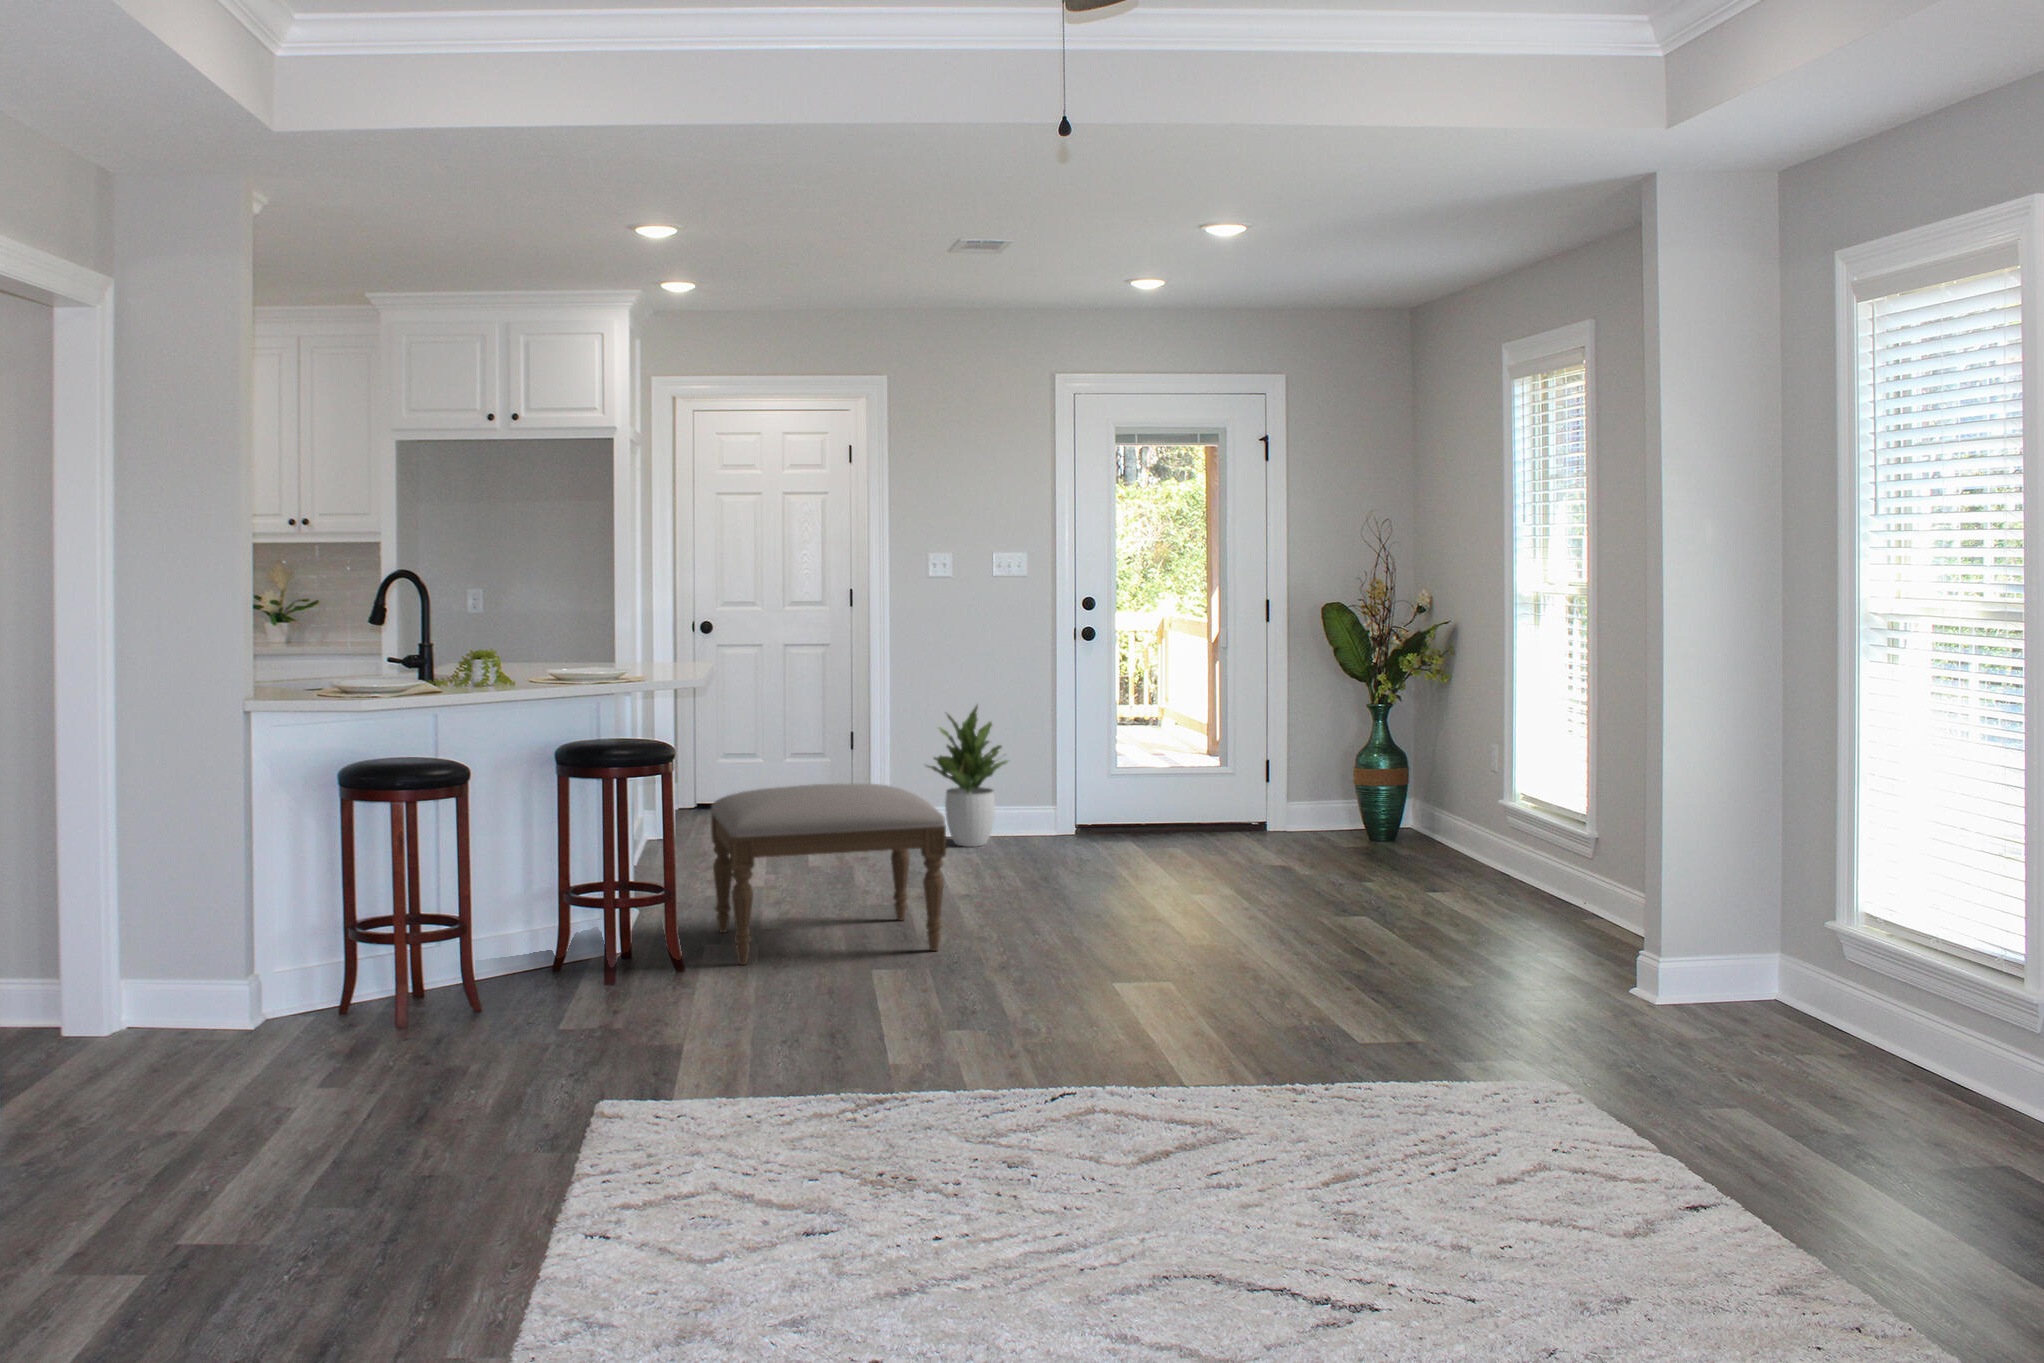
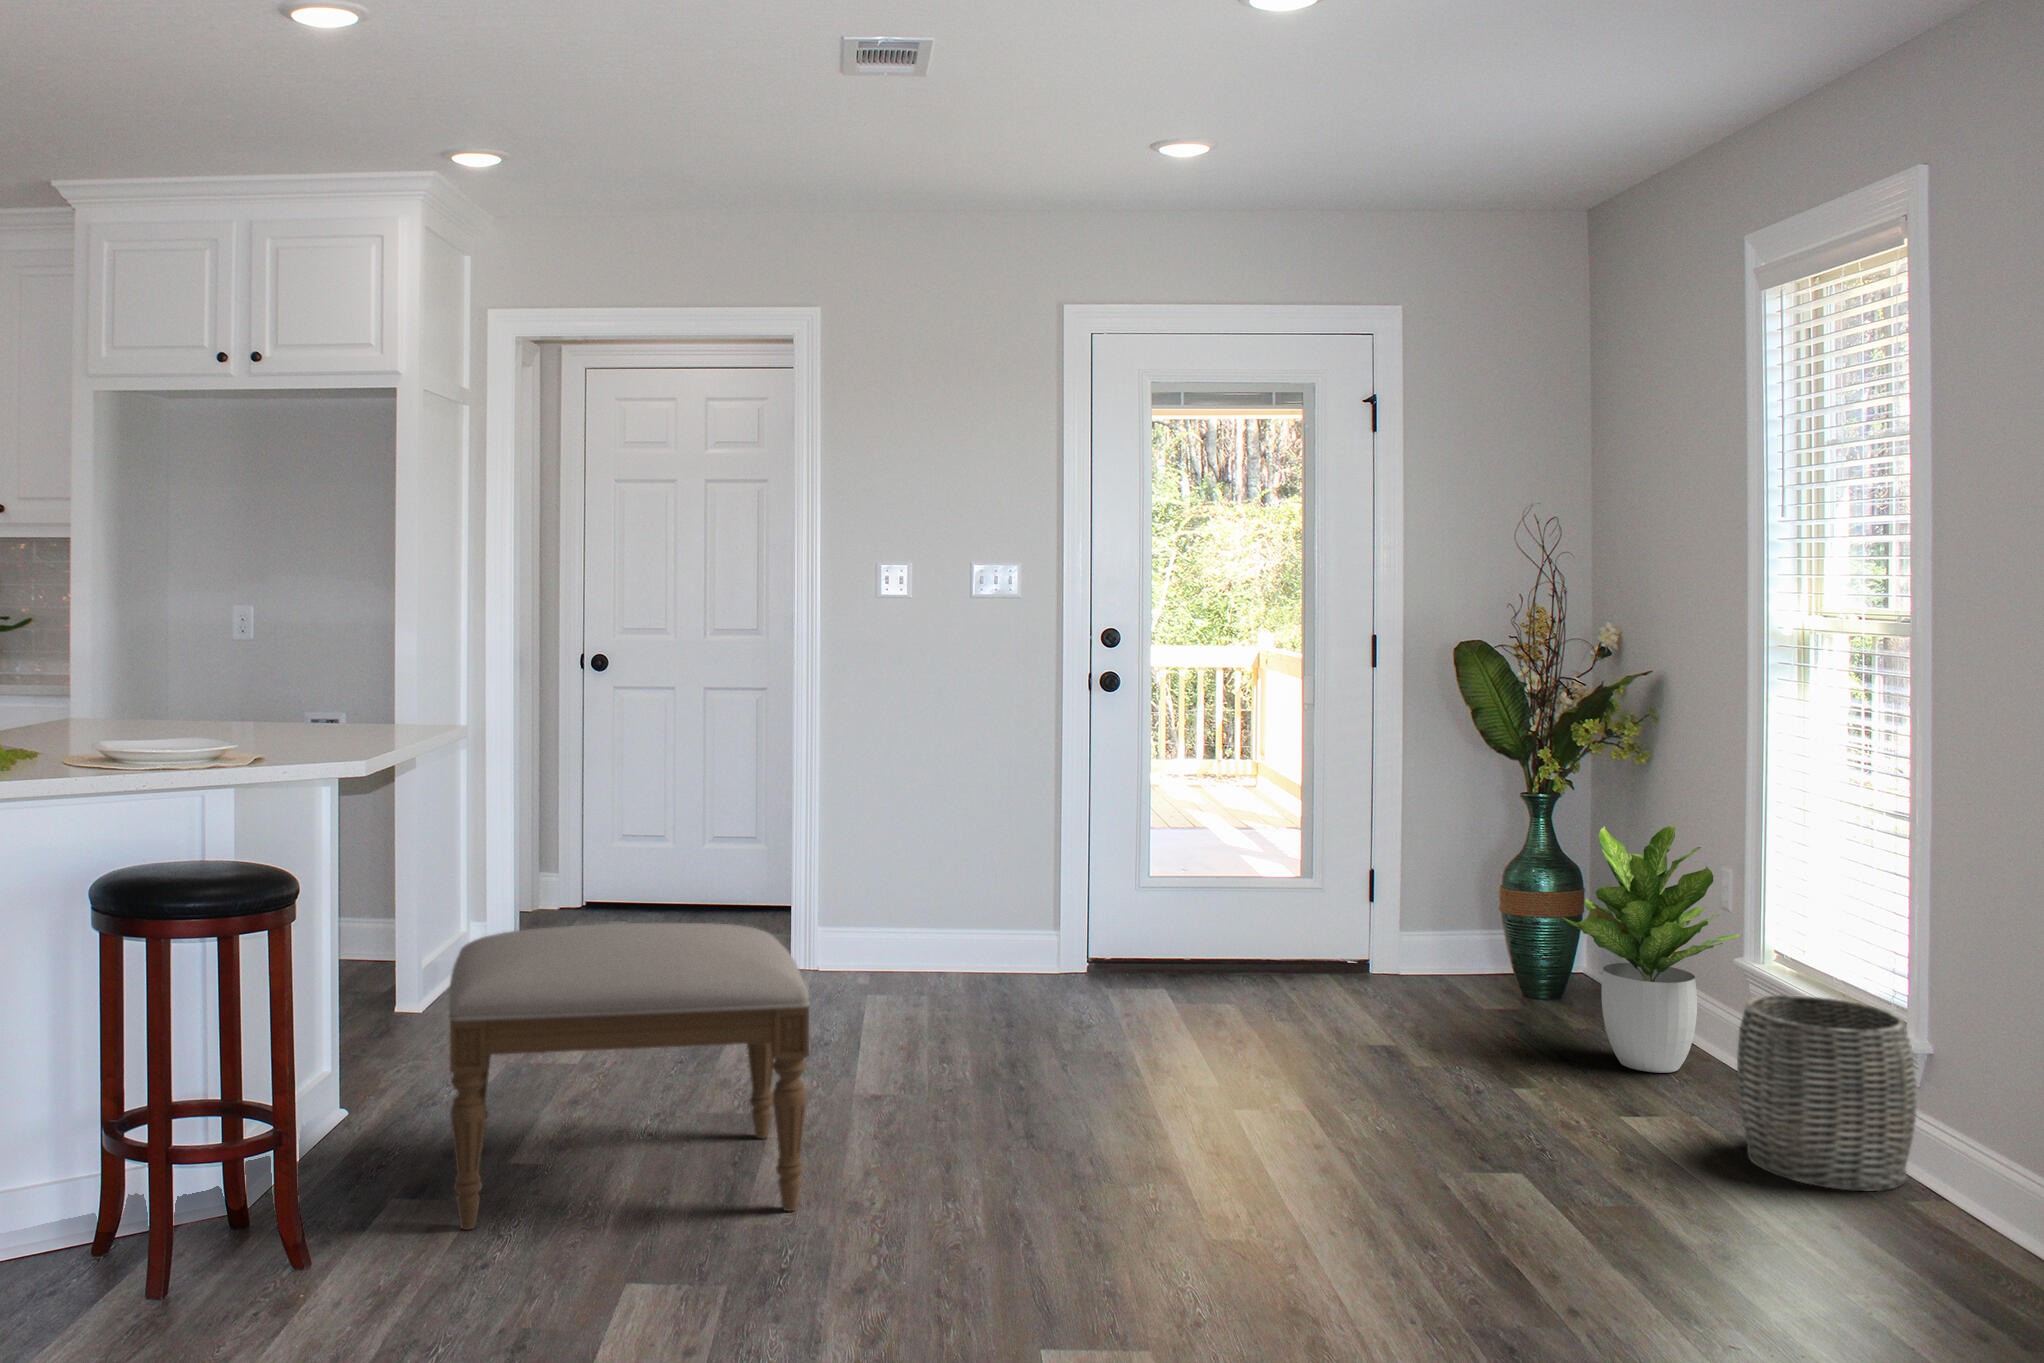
potted plant: present [927,706,1007,847] -> present [1563,826,1740,1073]
woven basket: none [1493,814,1592,922] -> present [1737,995,1917,1191]

